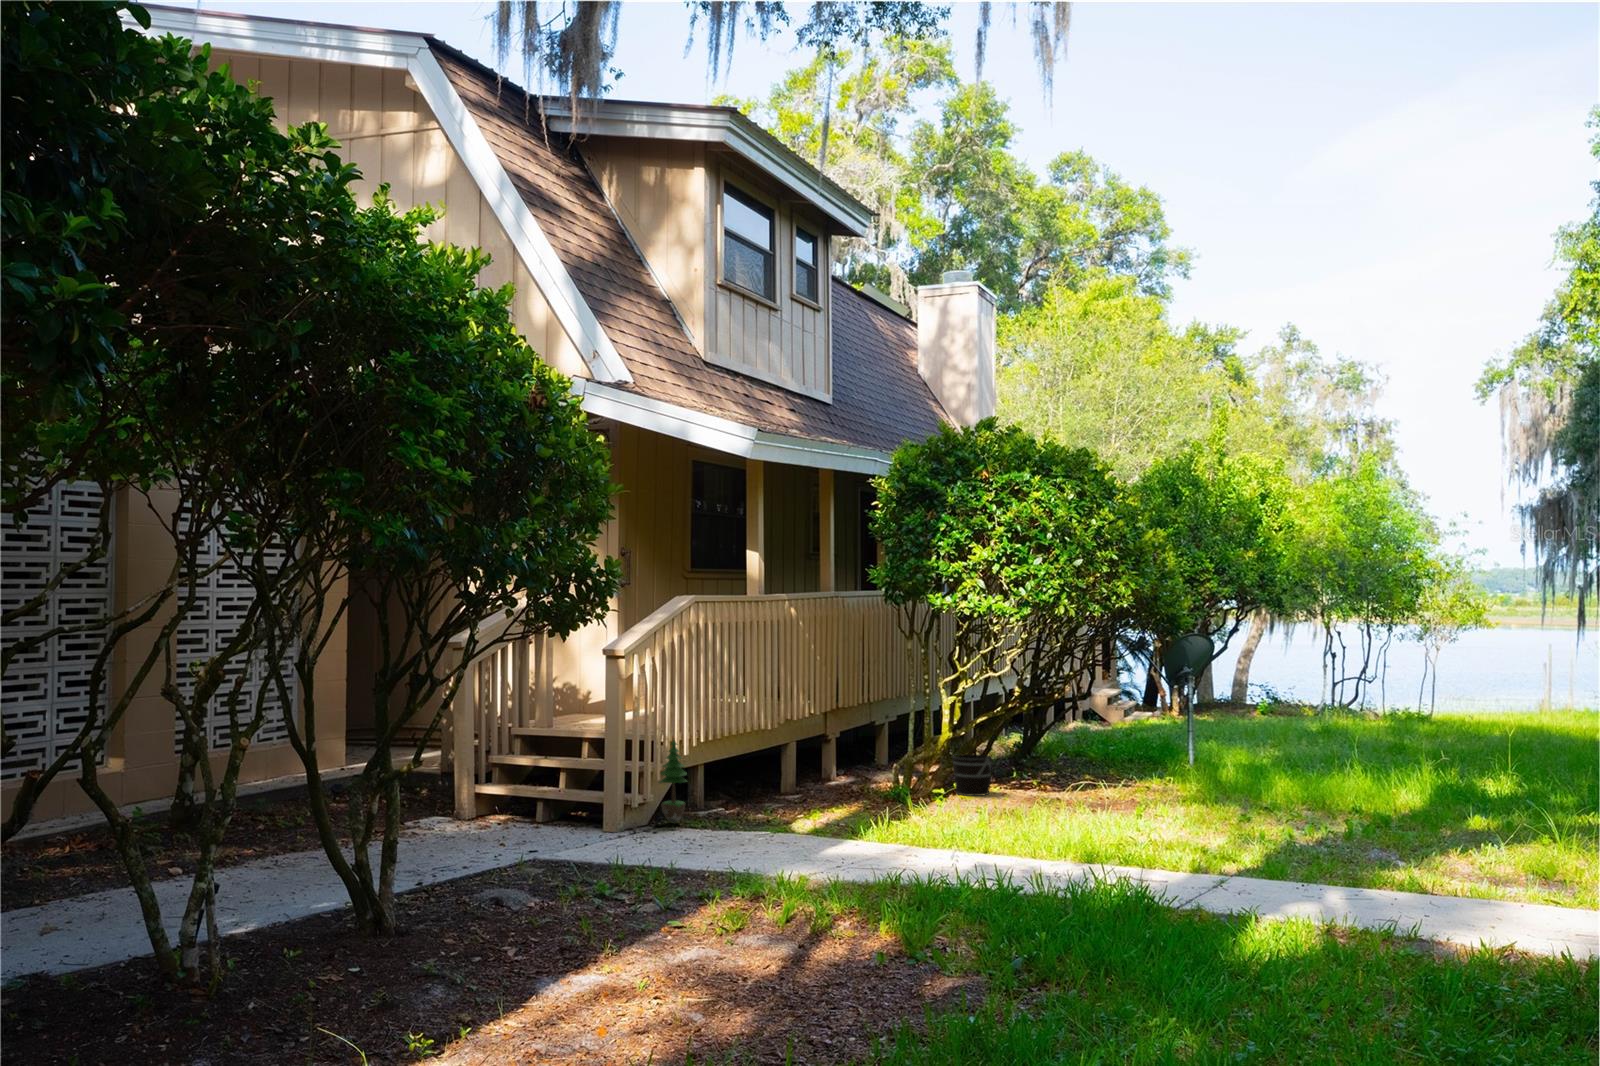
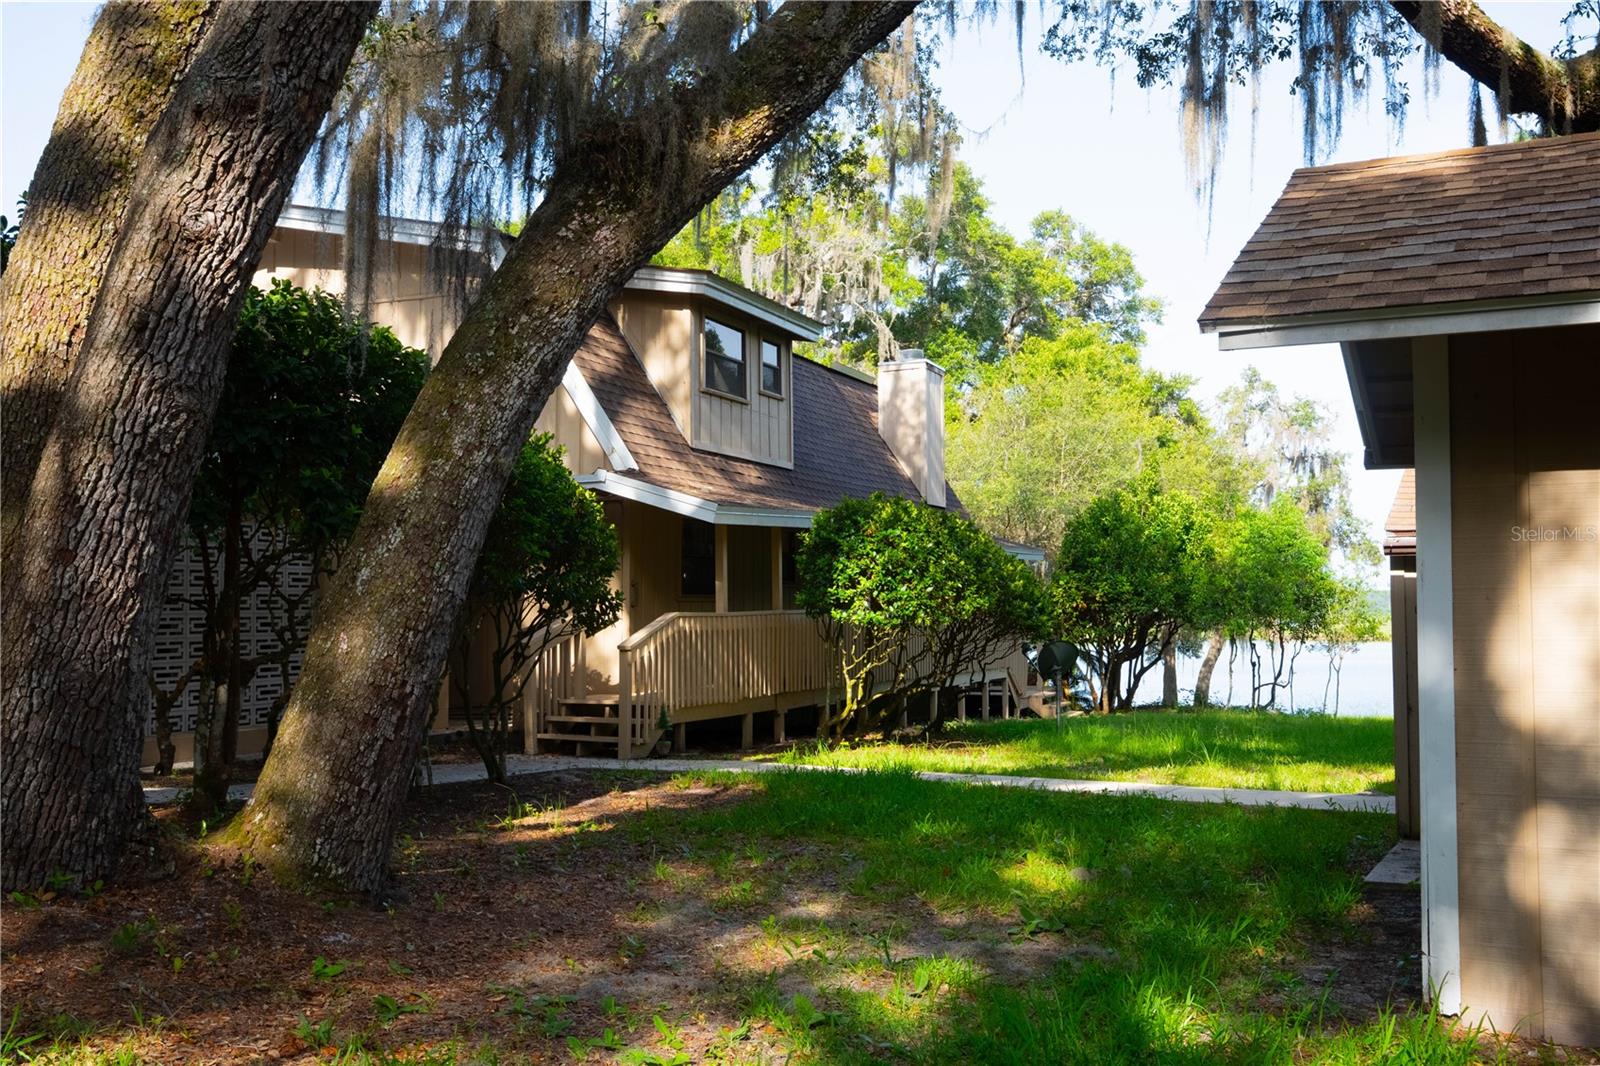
bucket: present [953,754,992,796] -> none [853,717,879,745]

